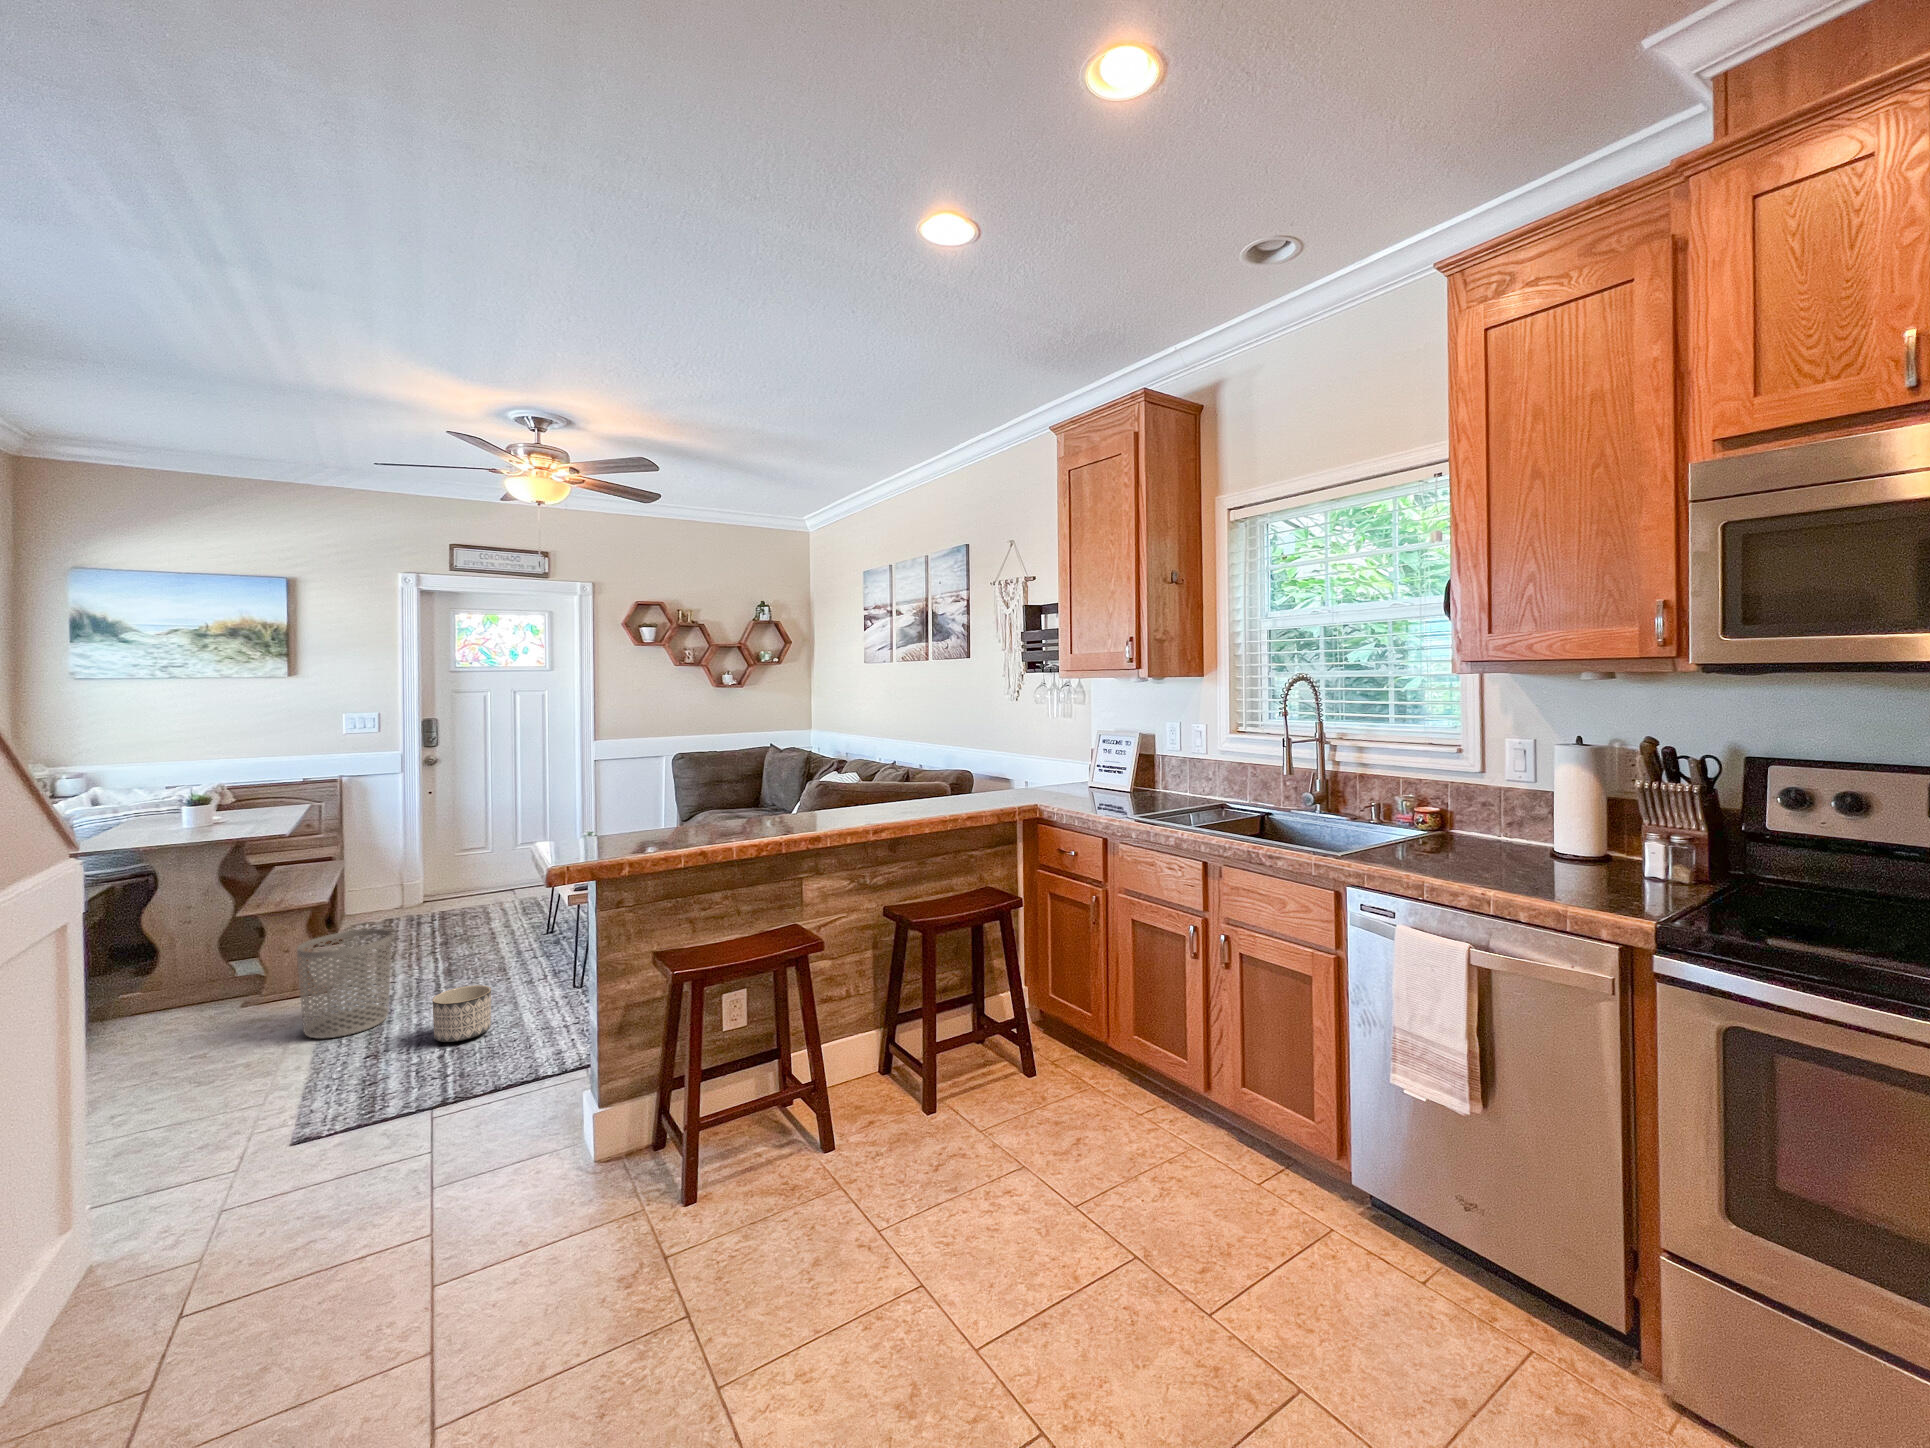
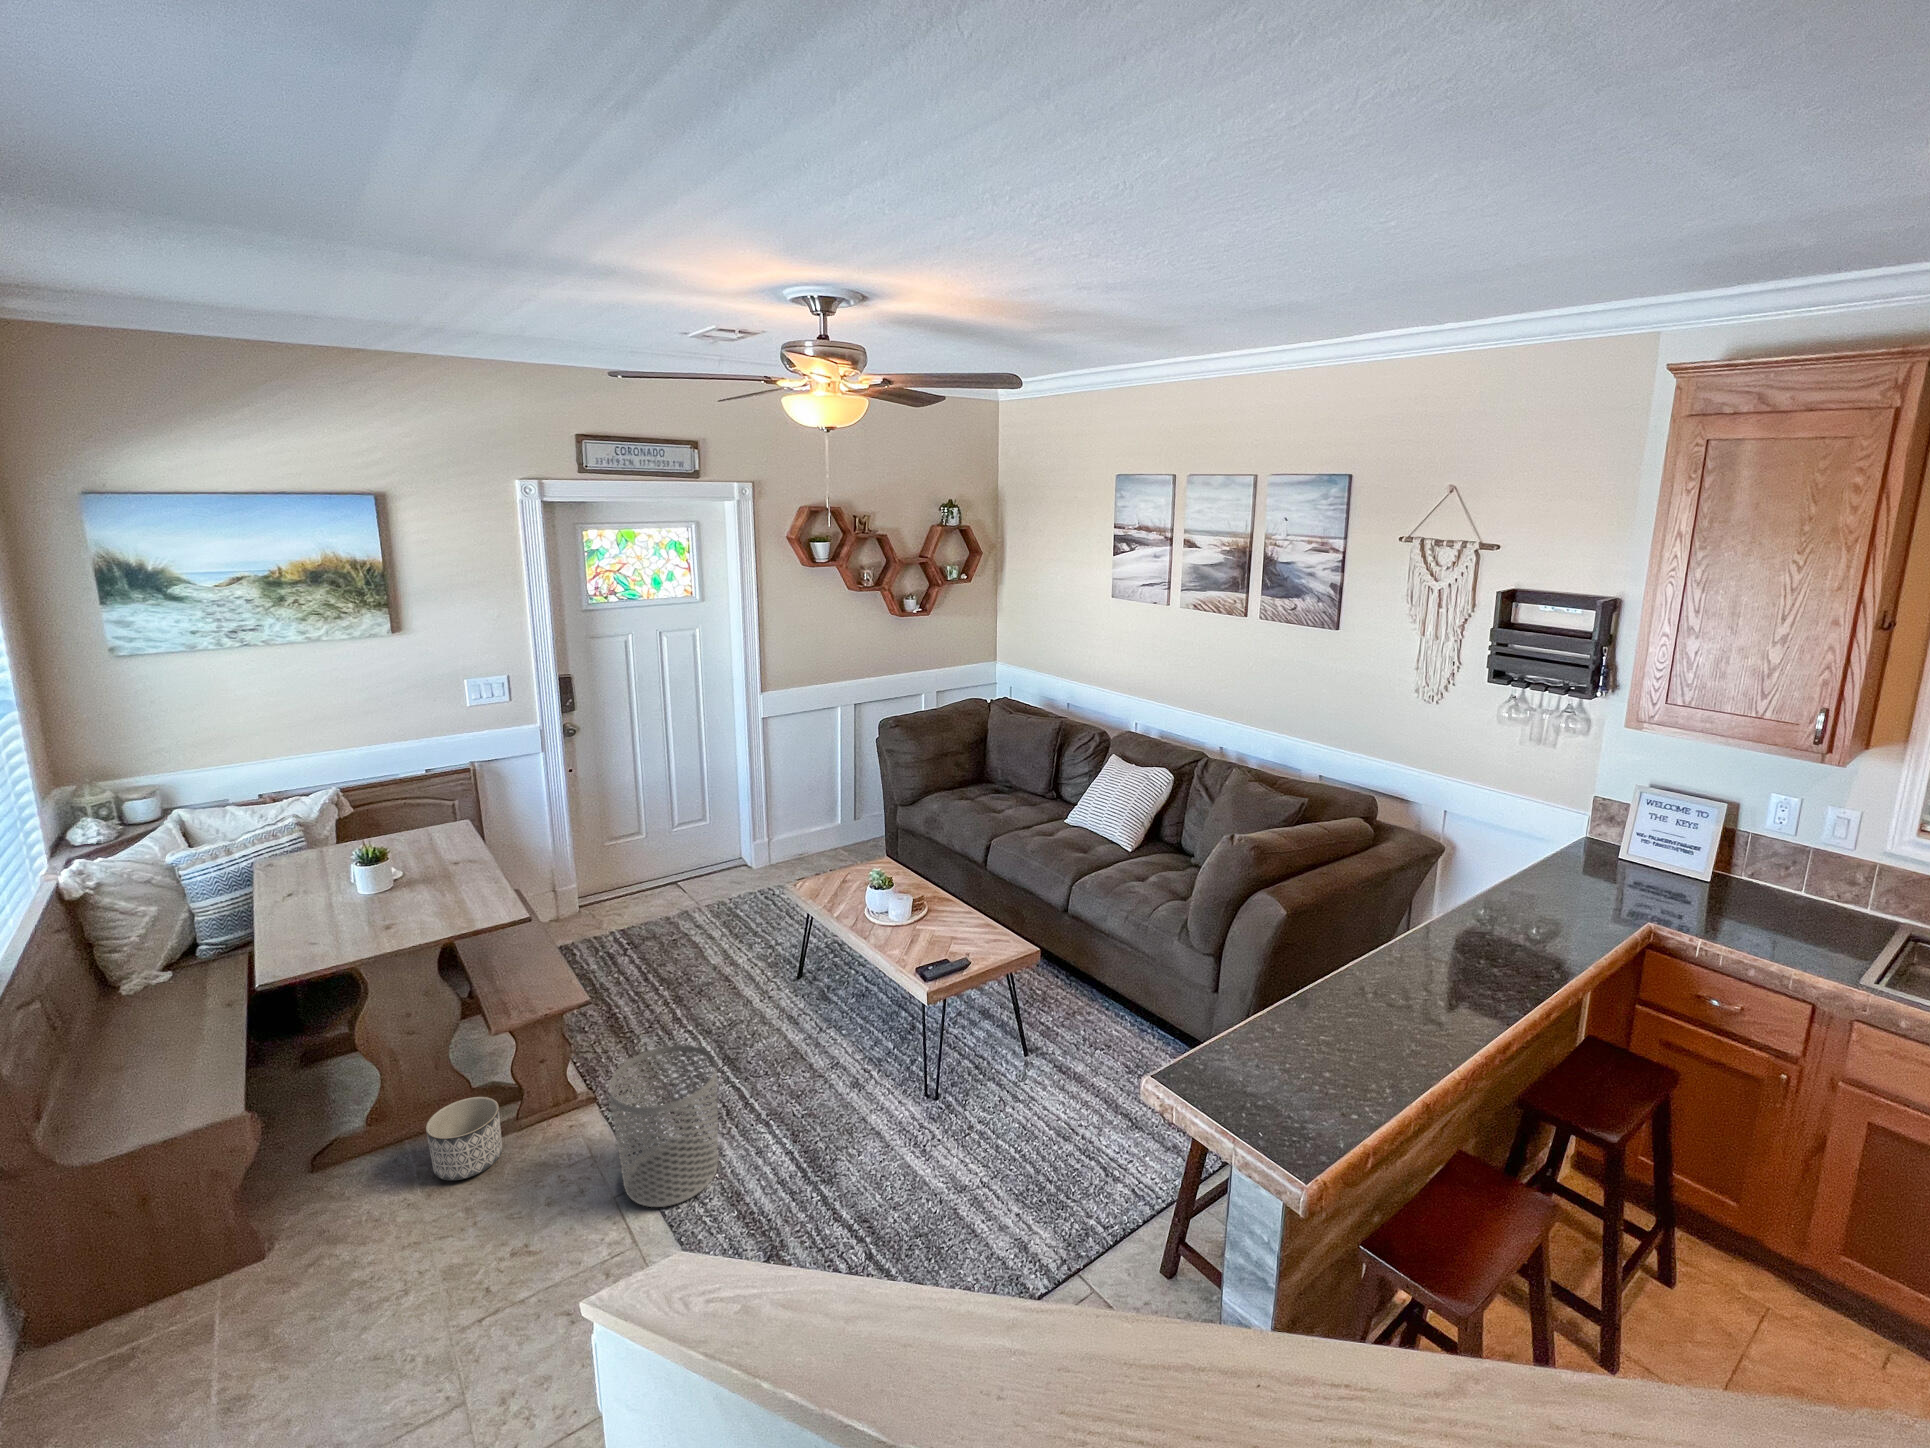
planter: present [432,985,491,1042] -> present [426,1097,502,1181]

